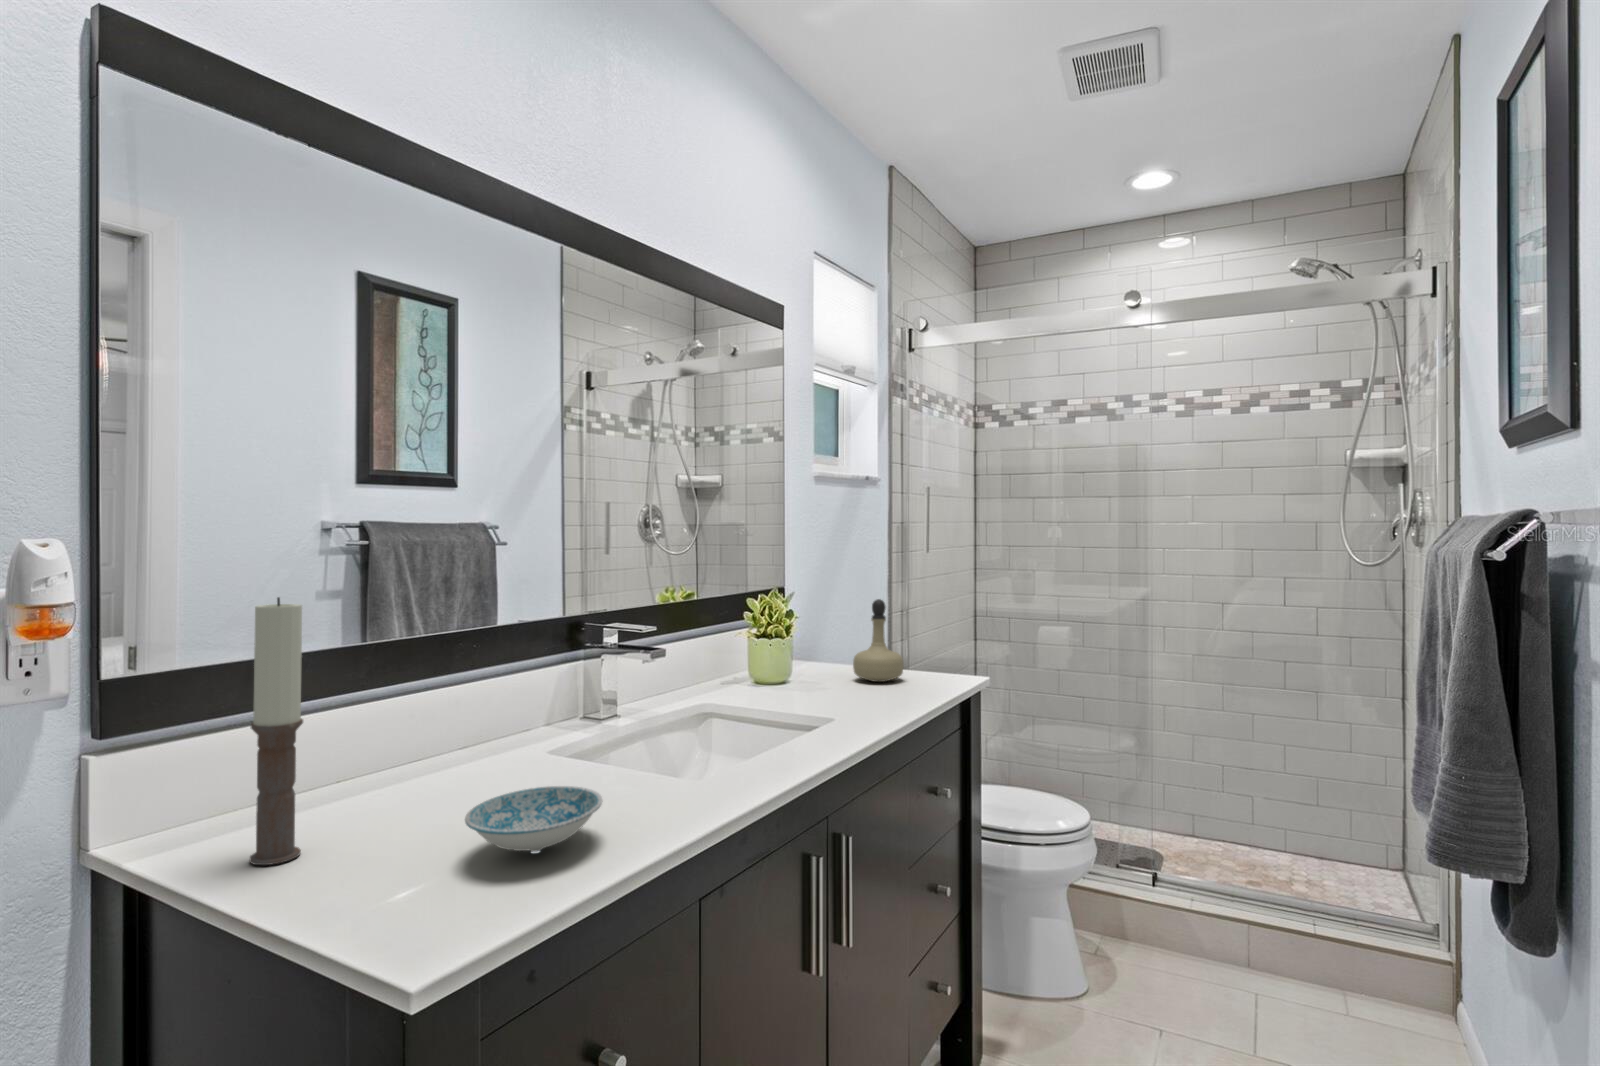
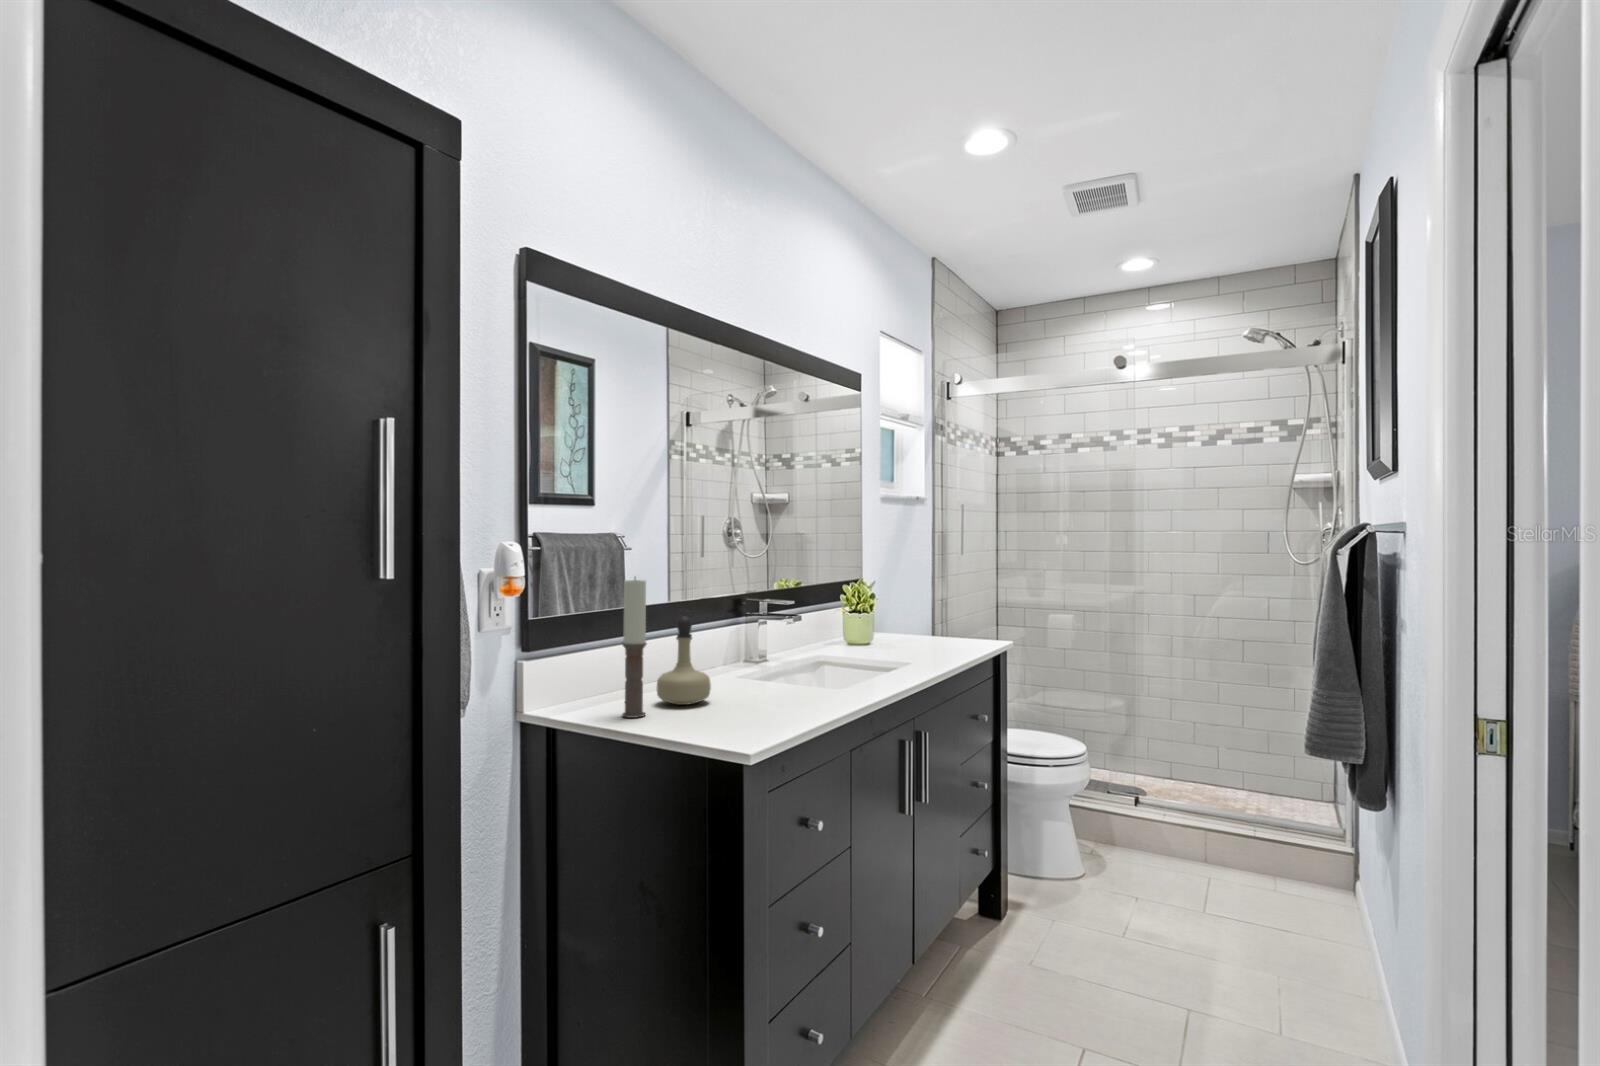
perfume bottle: present [853,599,904,682] -> present [657,616,711,705]
ceramic bowl: present [465,786,602,851] -> none [737,683,805,714]

